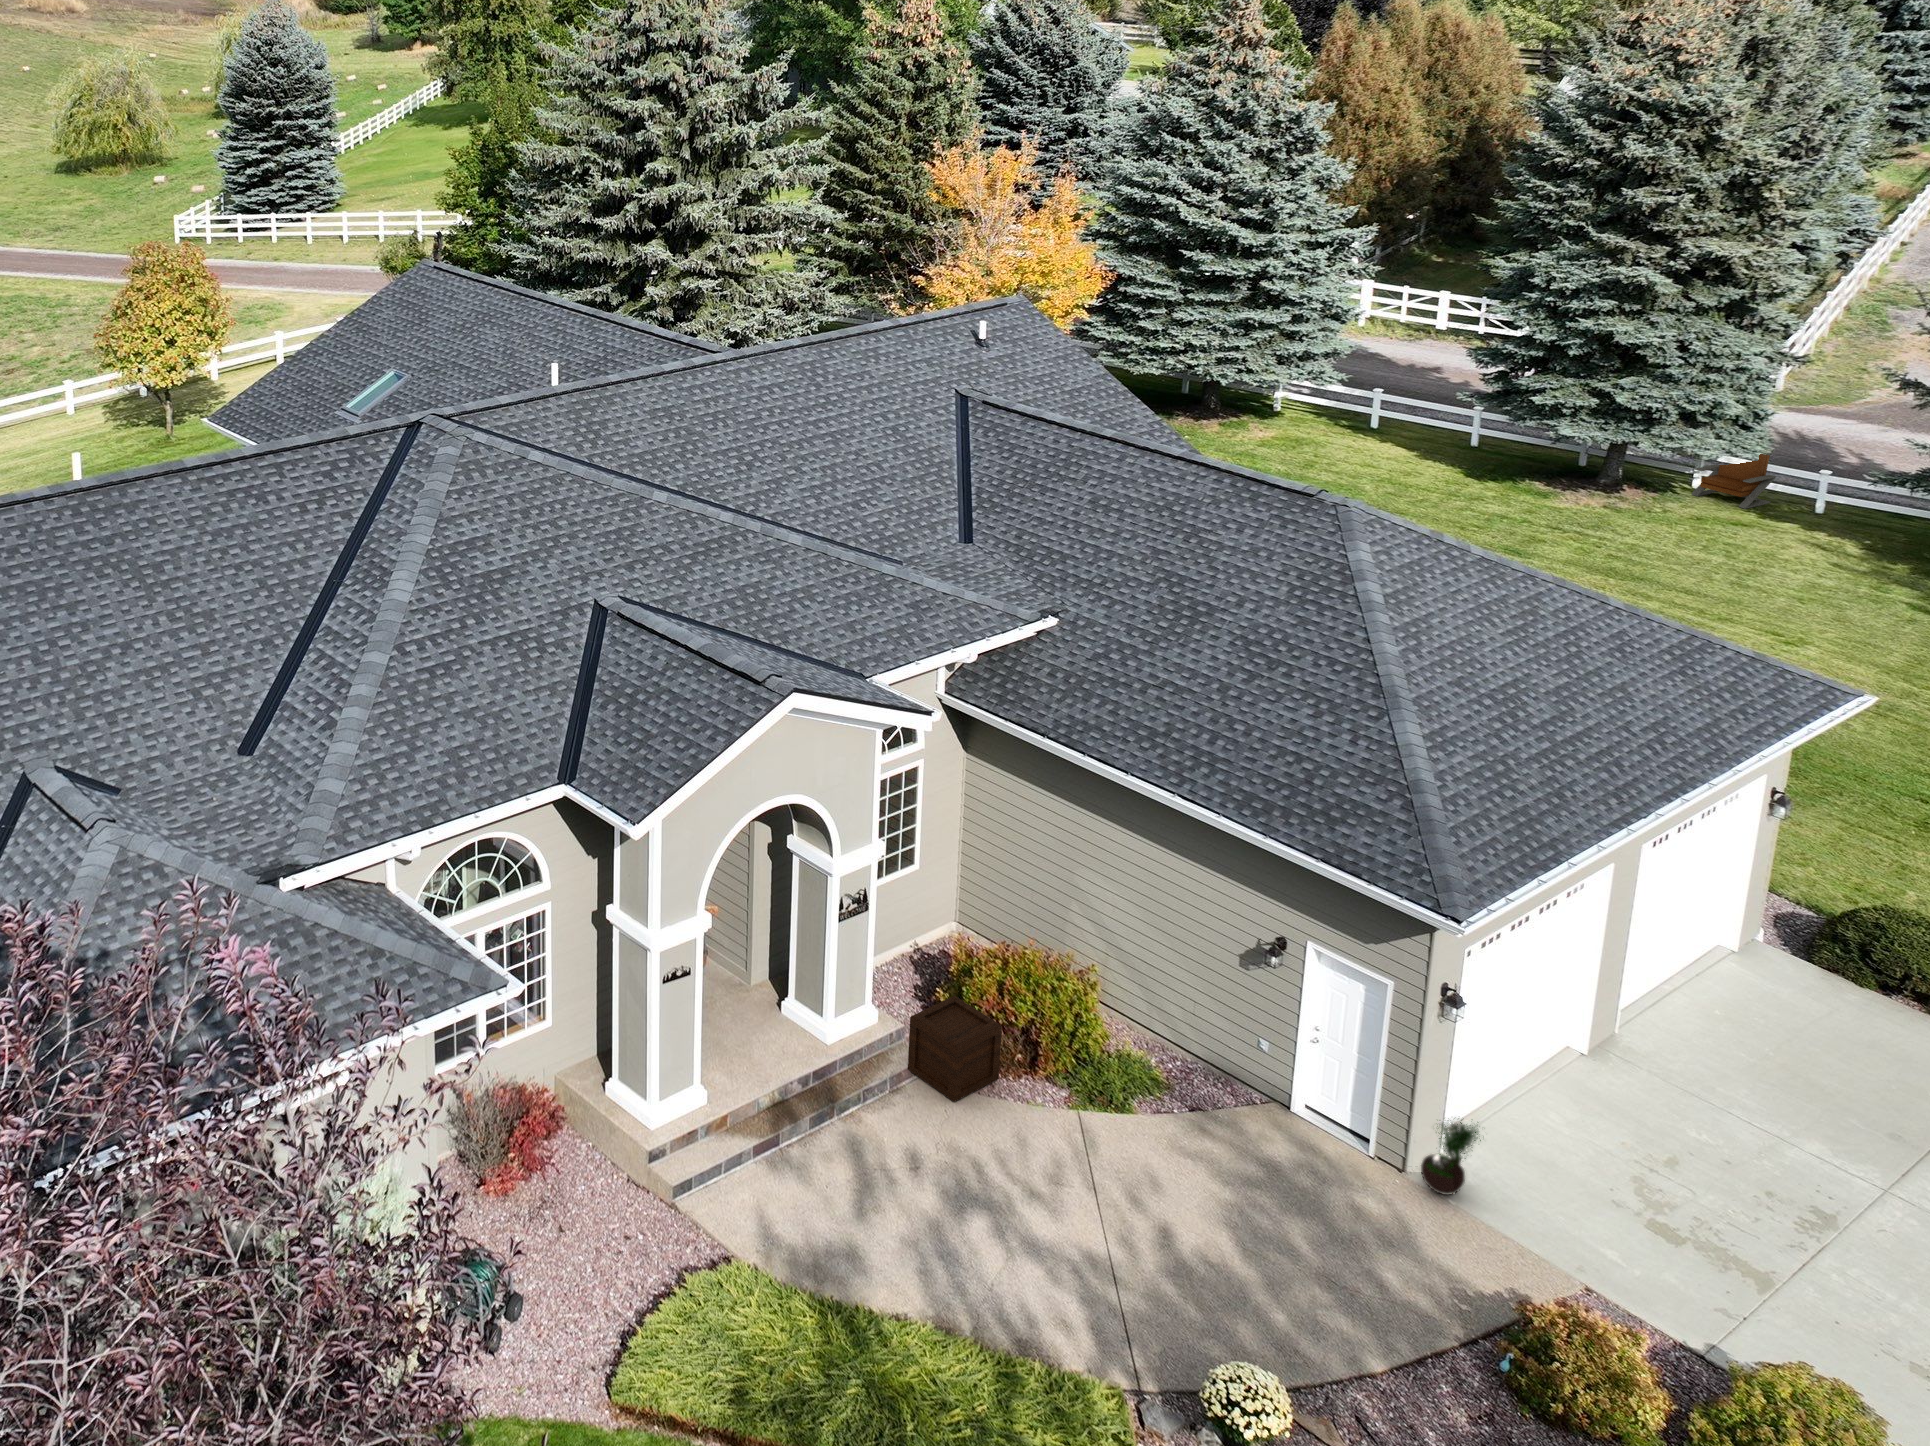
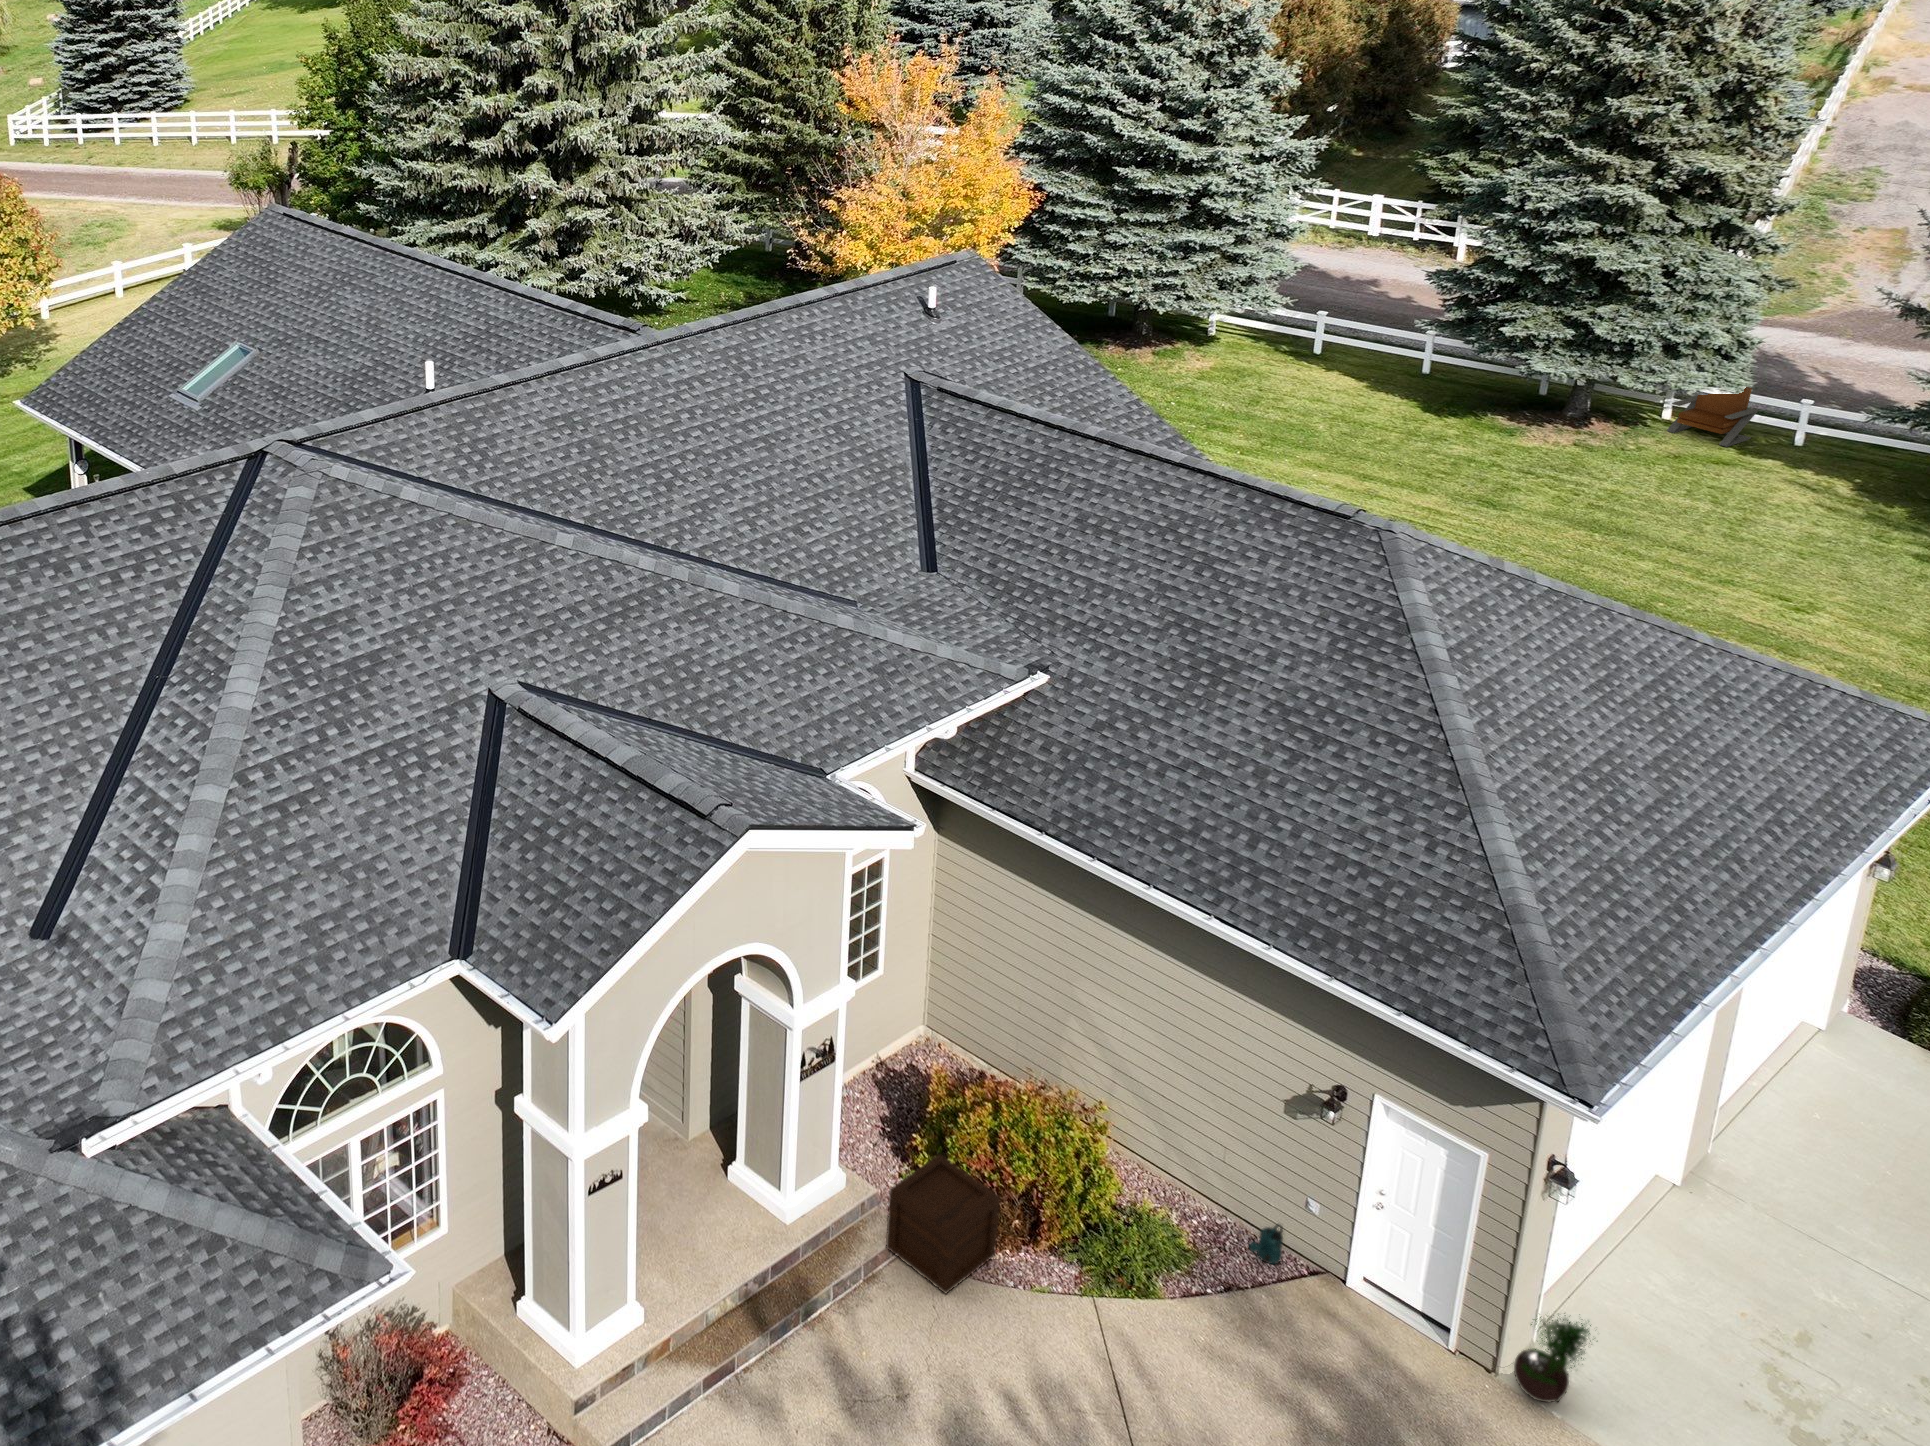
watering can: none [1210,1063,1241,1096] -> present [1249,1224,1283,1264]

